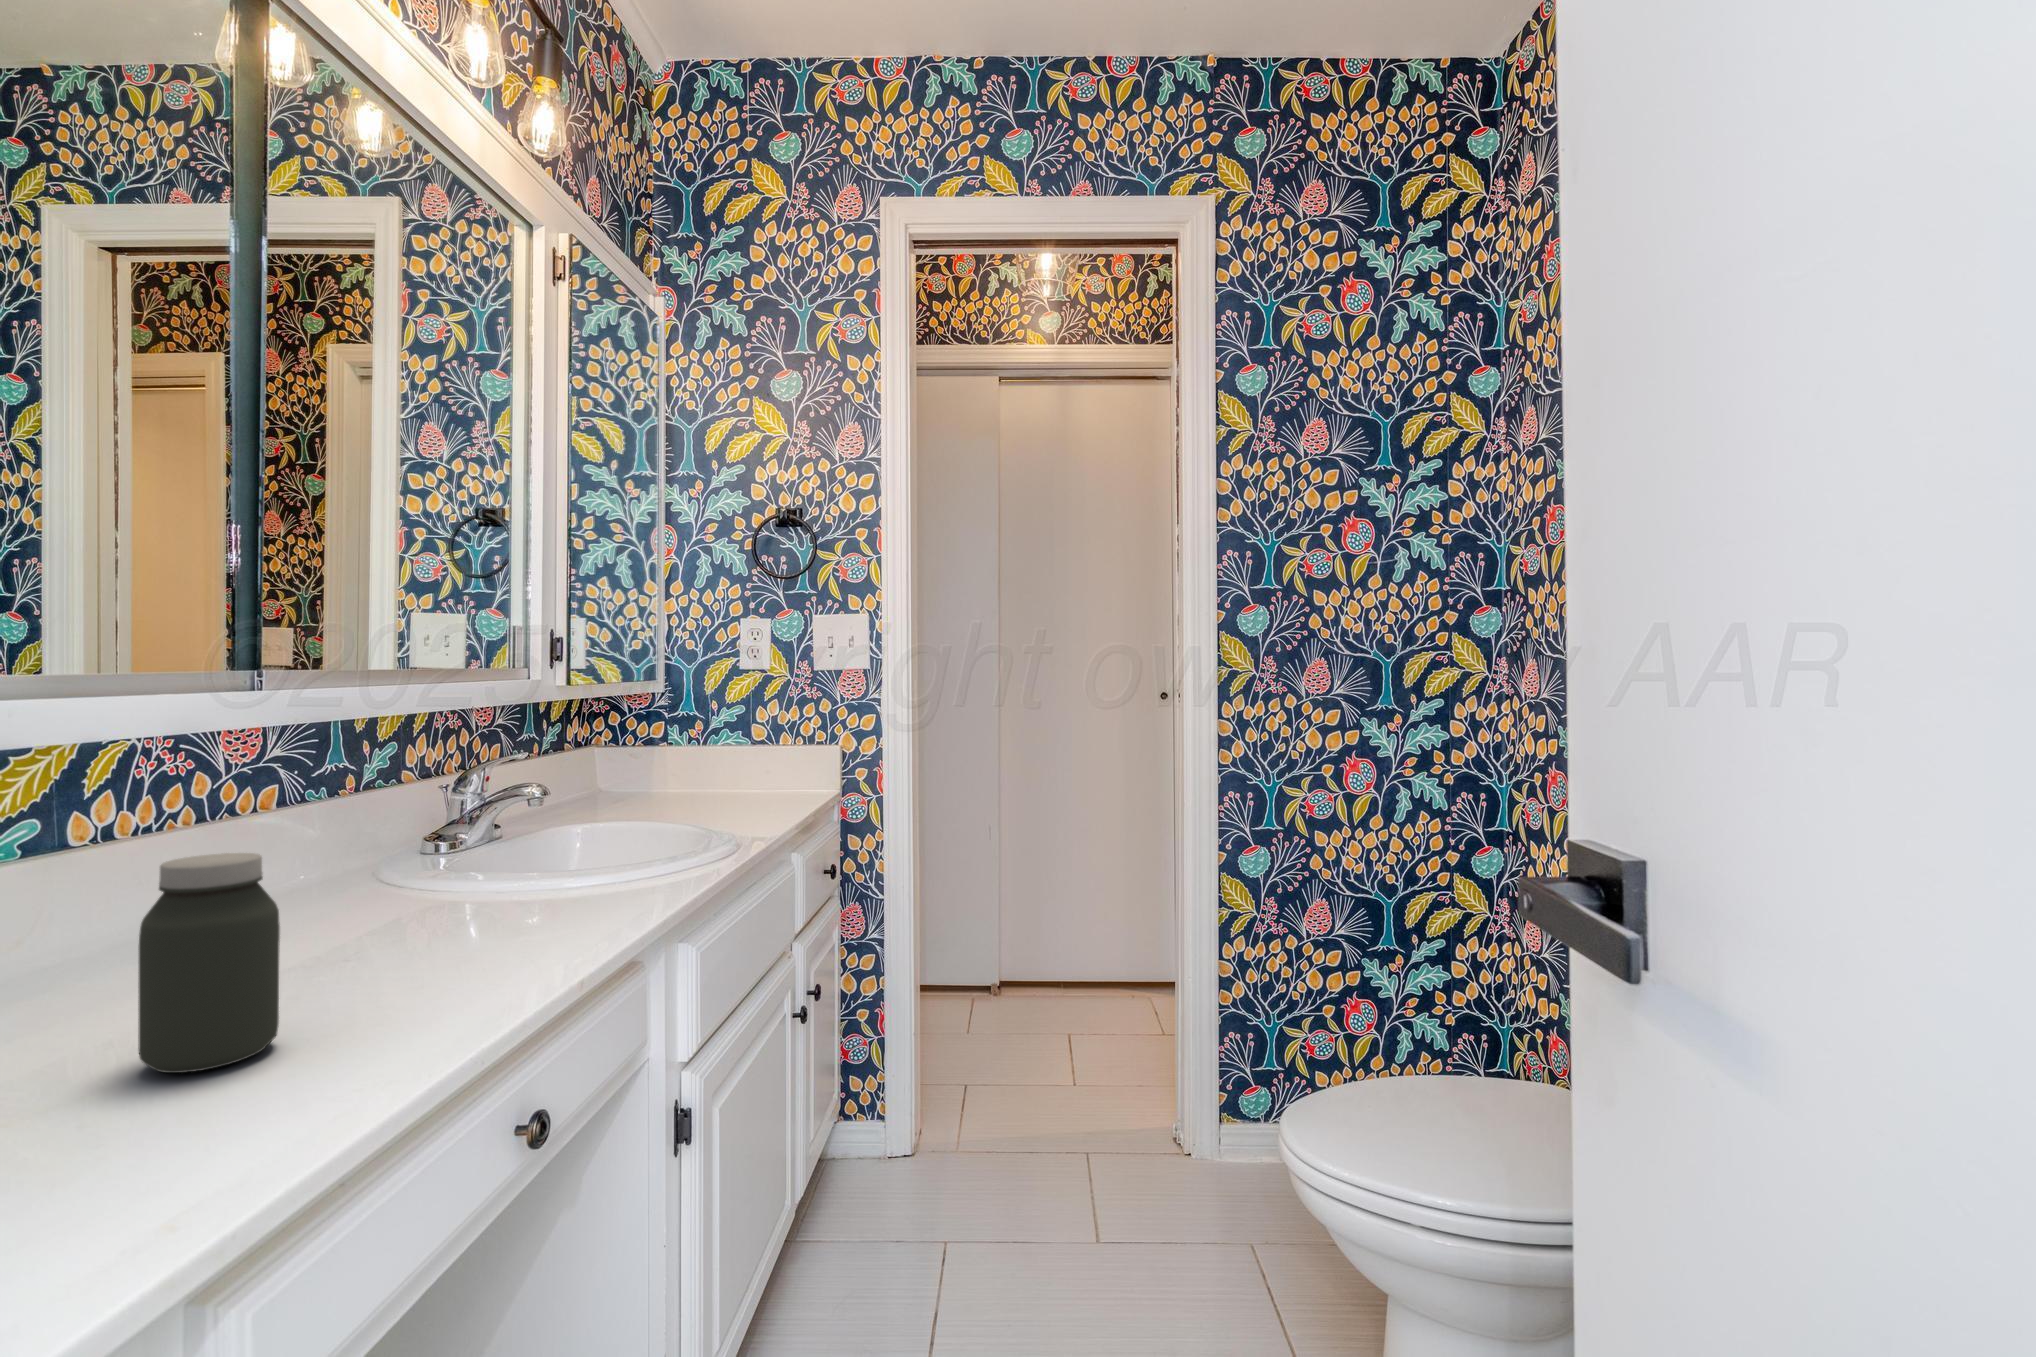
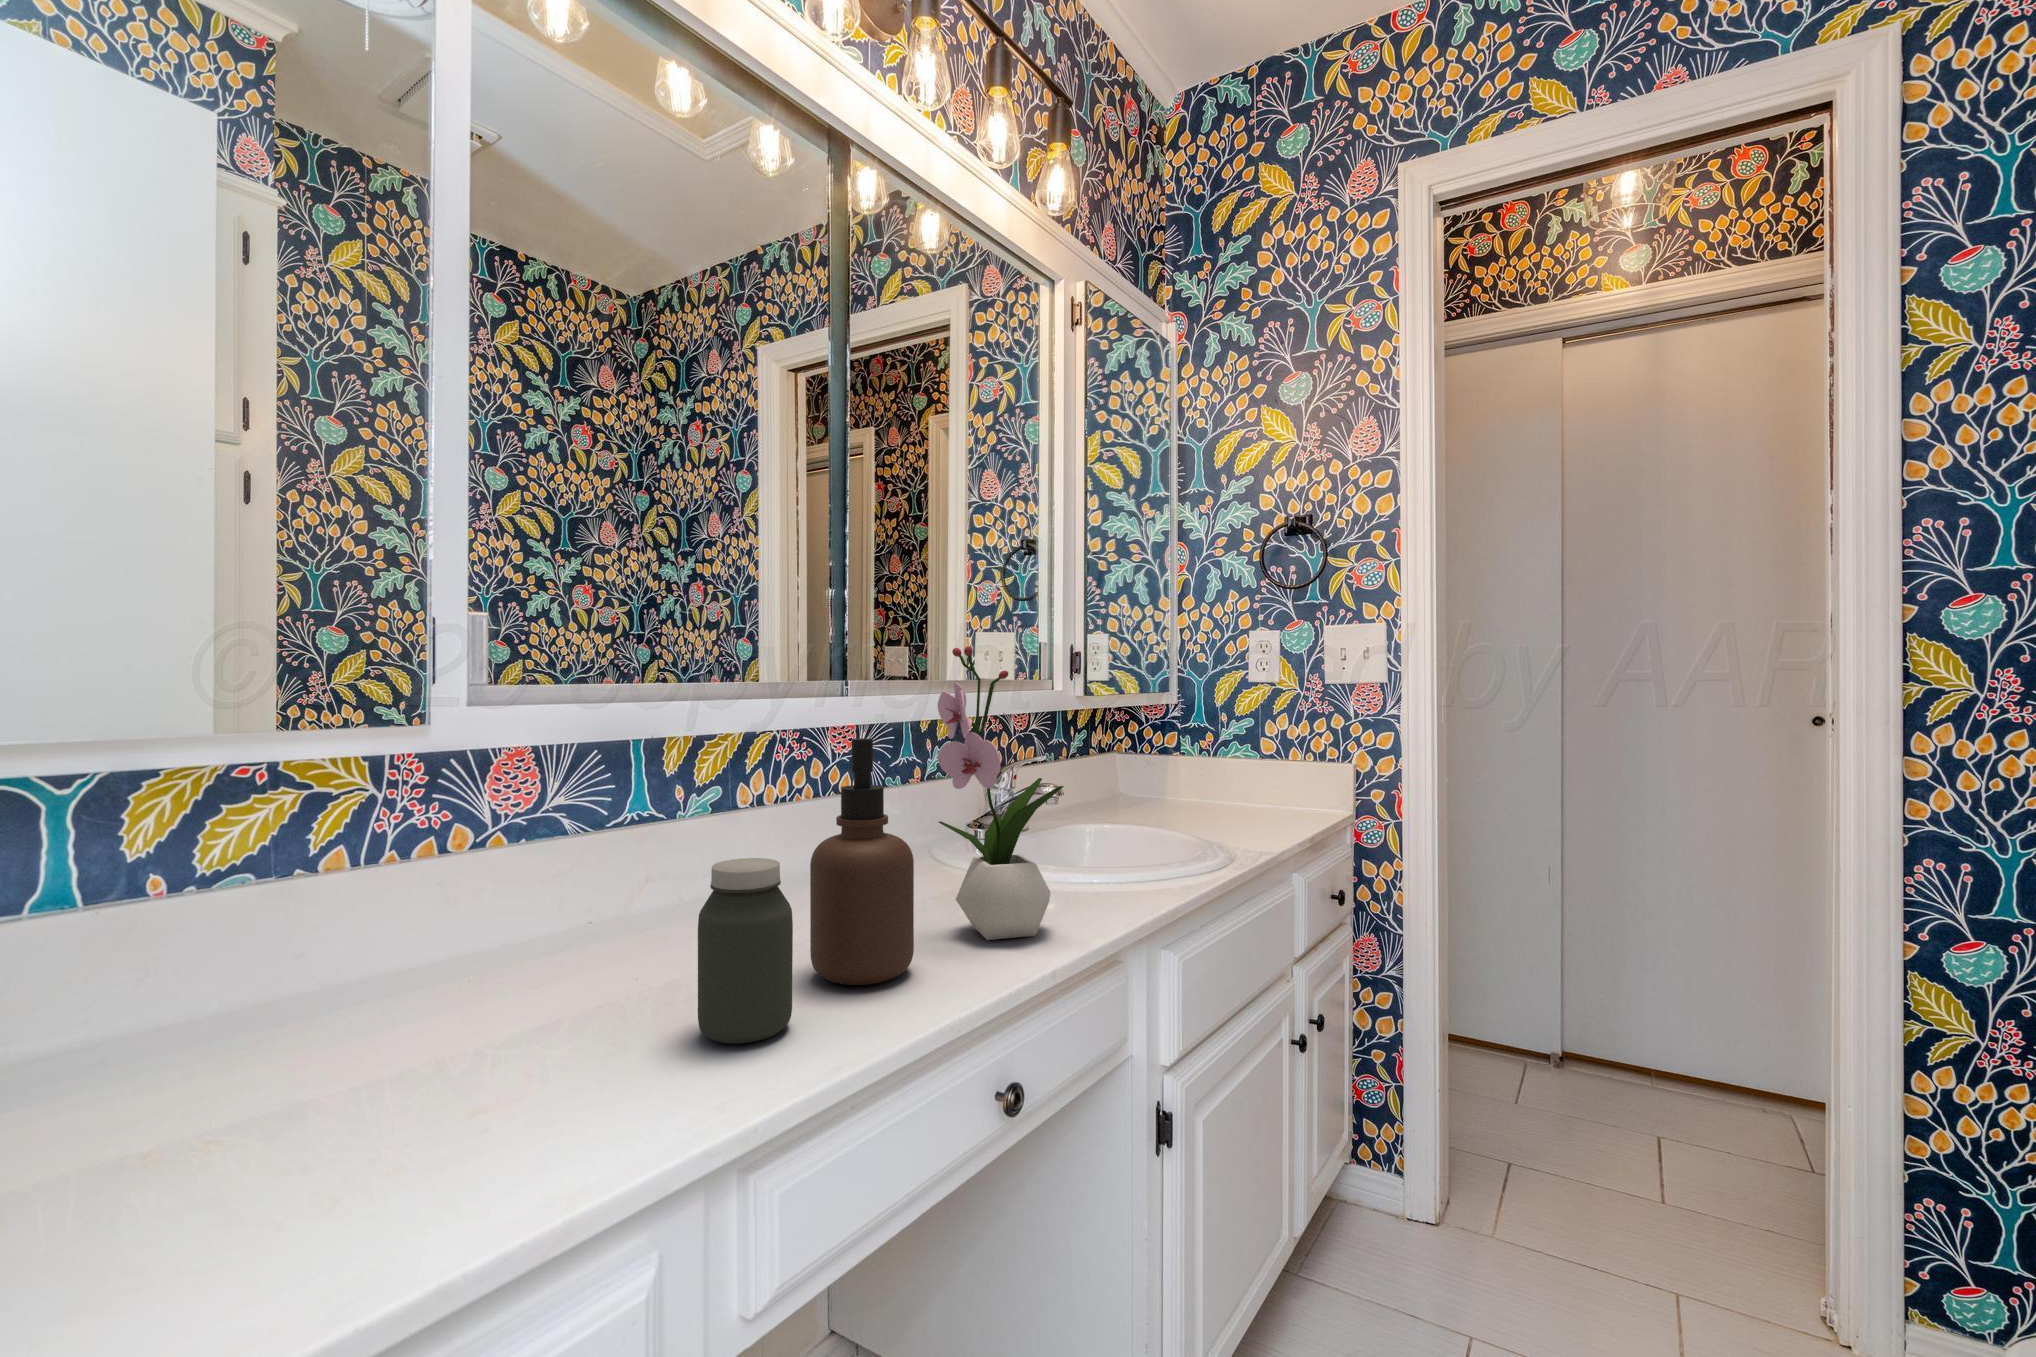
flower arrangement: none [429,617,586,933] -> present [938,646,1064,940]
soap dispenser: none [276,715,418,996] -> present [810,738,914,985]

